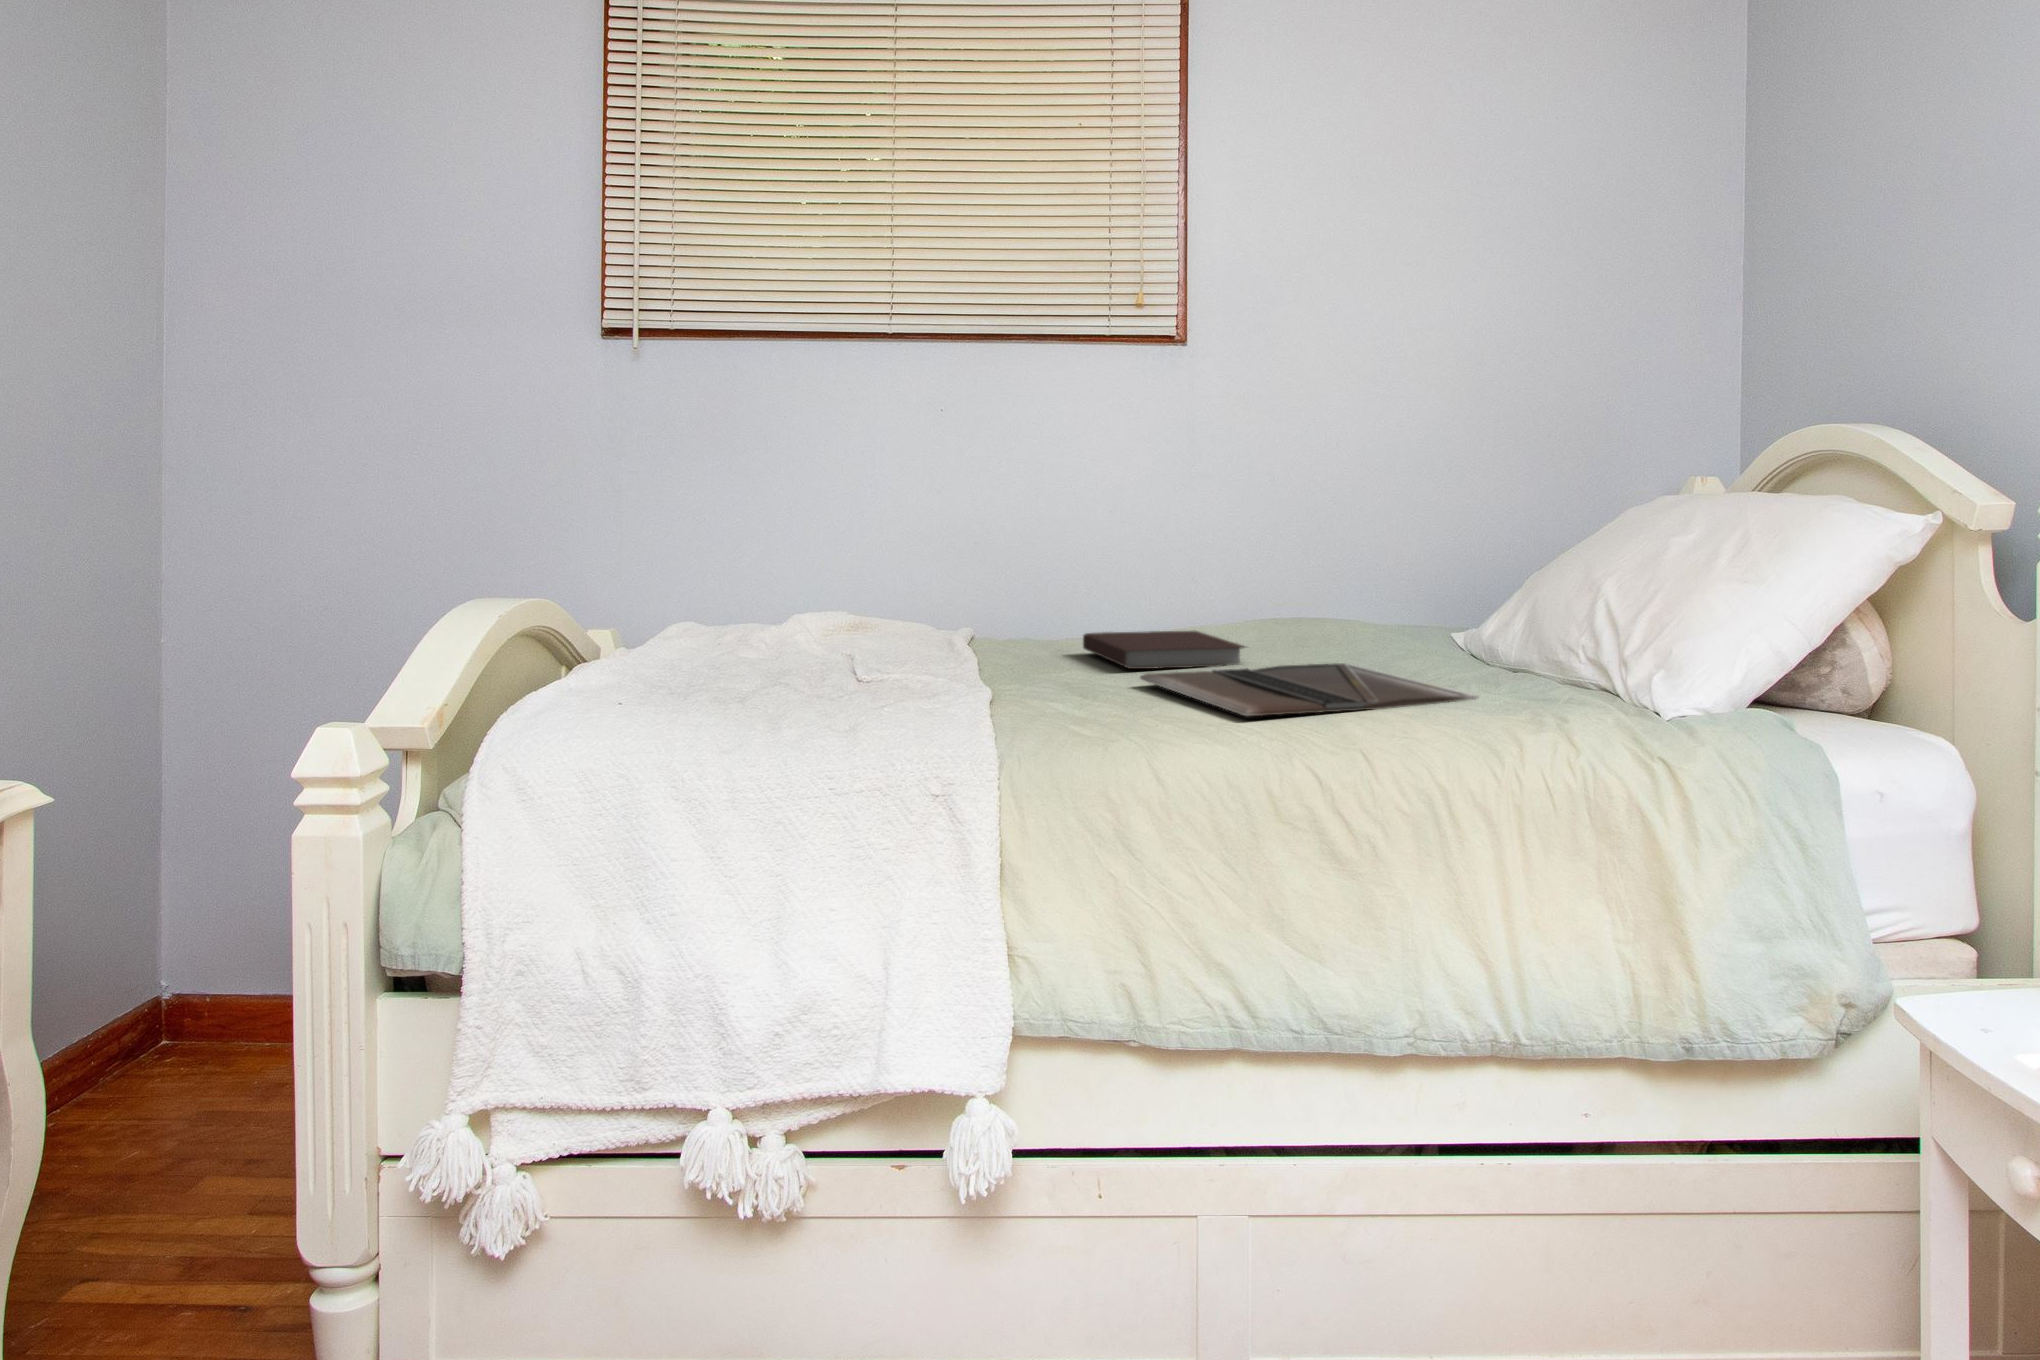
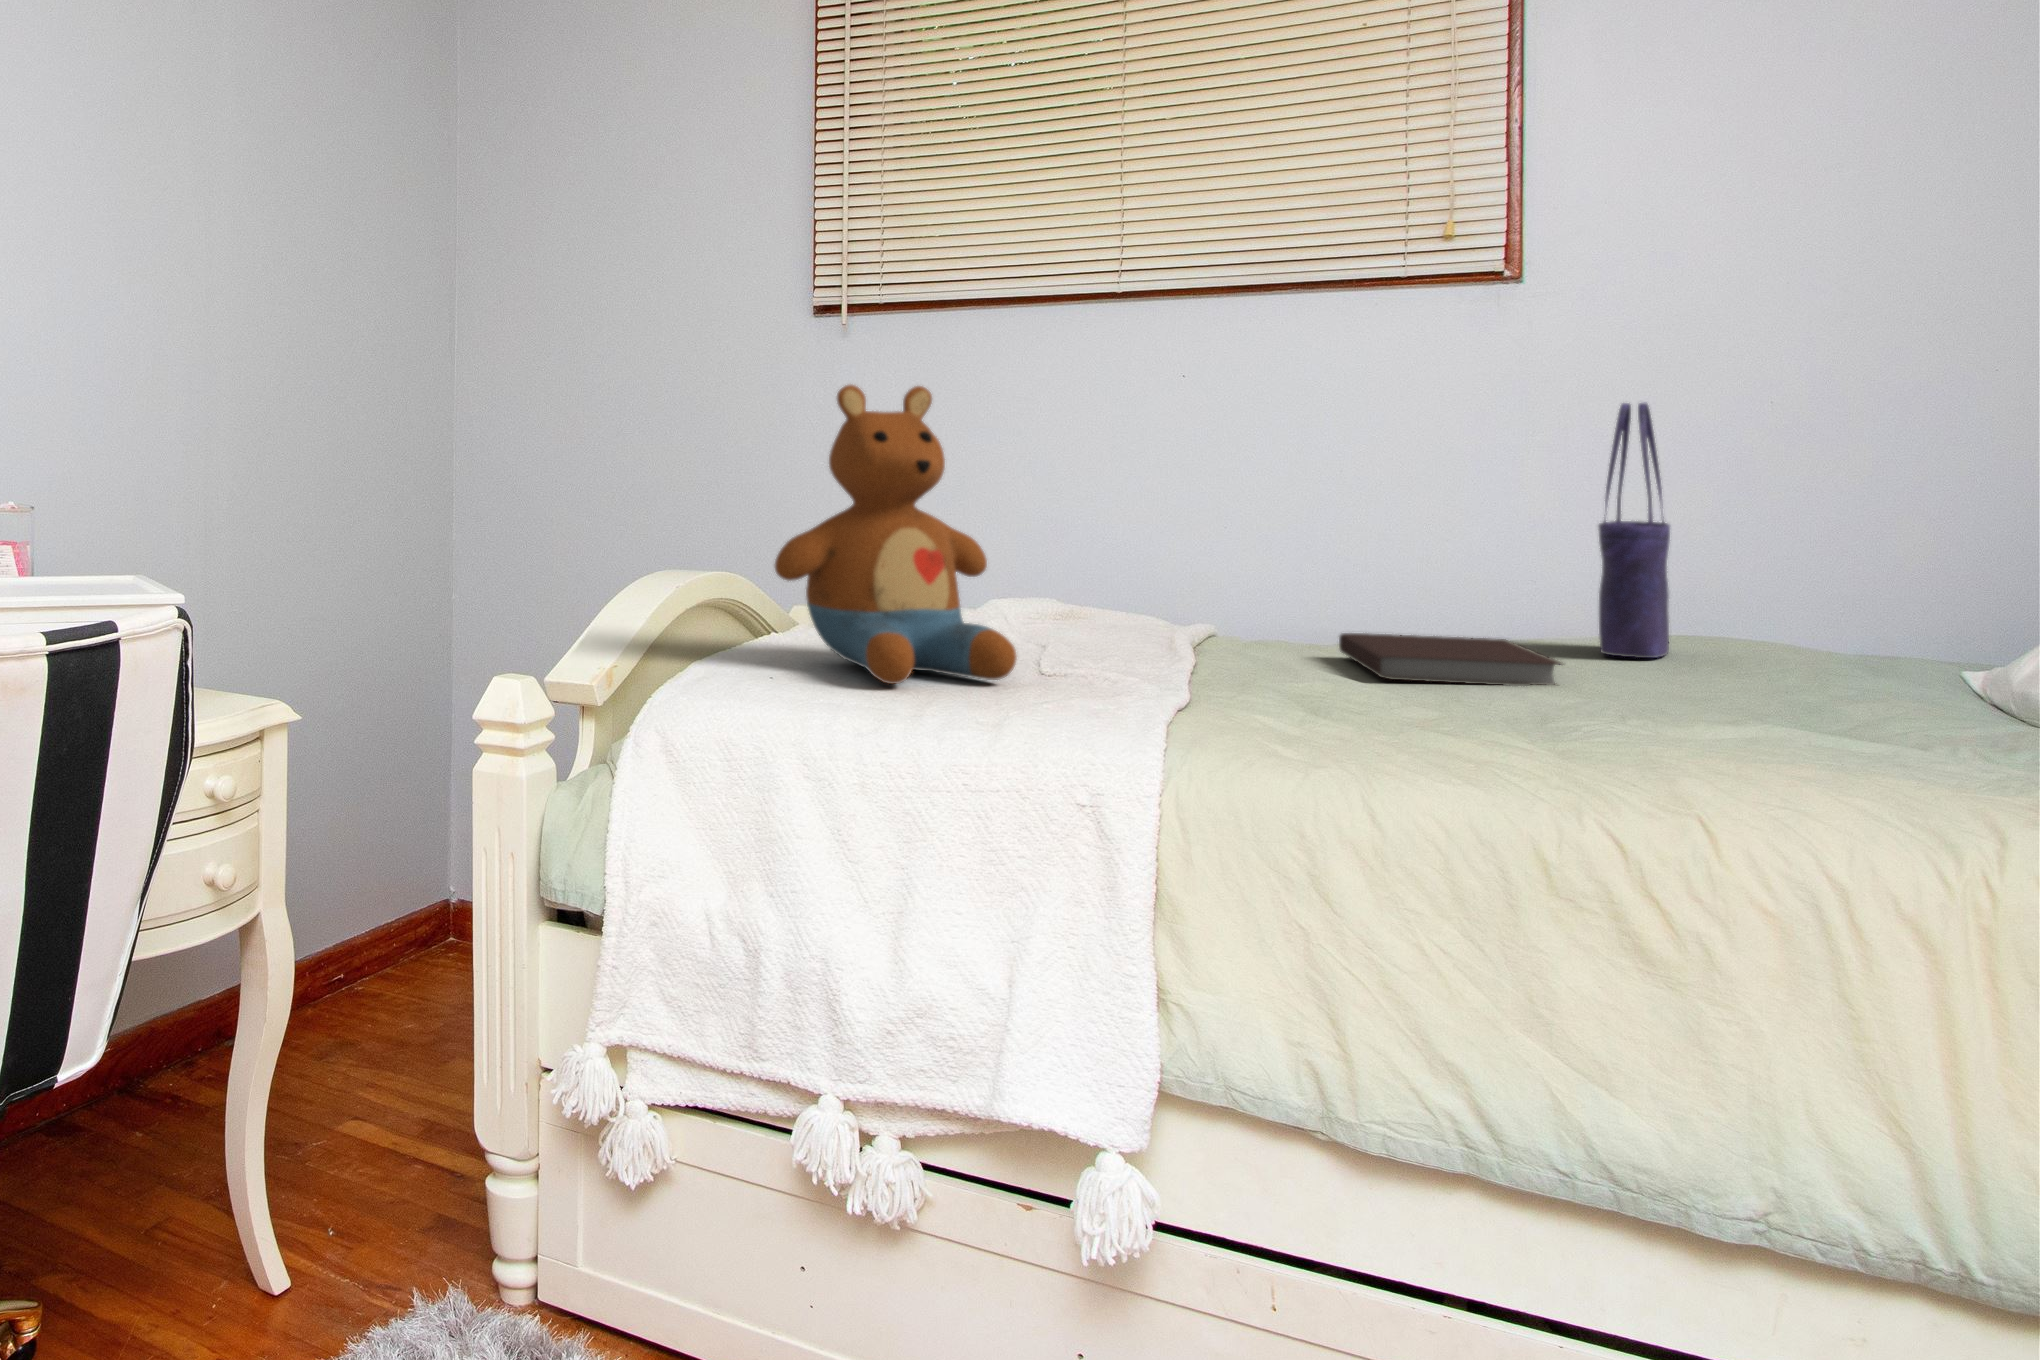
stuffed toy: none [640,421,870,708] -> present [775,385,1016,684]
tote bag: none [1253,444,1296,639] -> present [1598,402,1670,658]
laptop: present [1140,663,1478,716] -> none [1386,686,1922,770]

